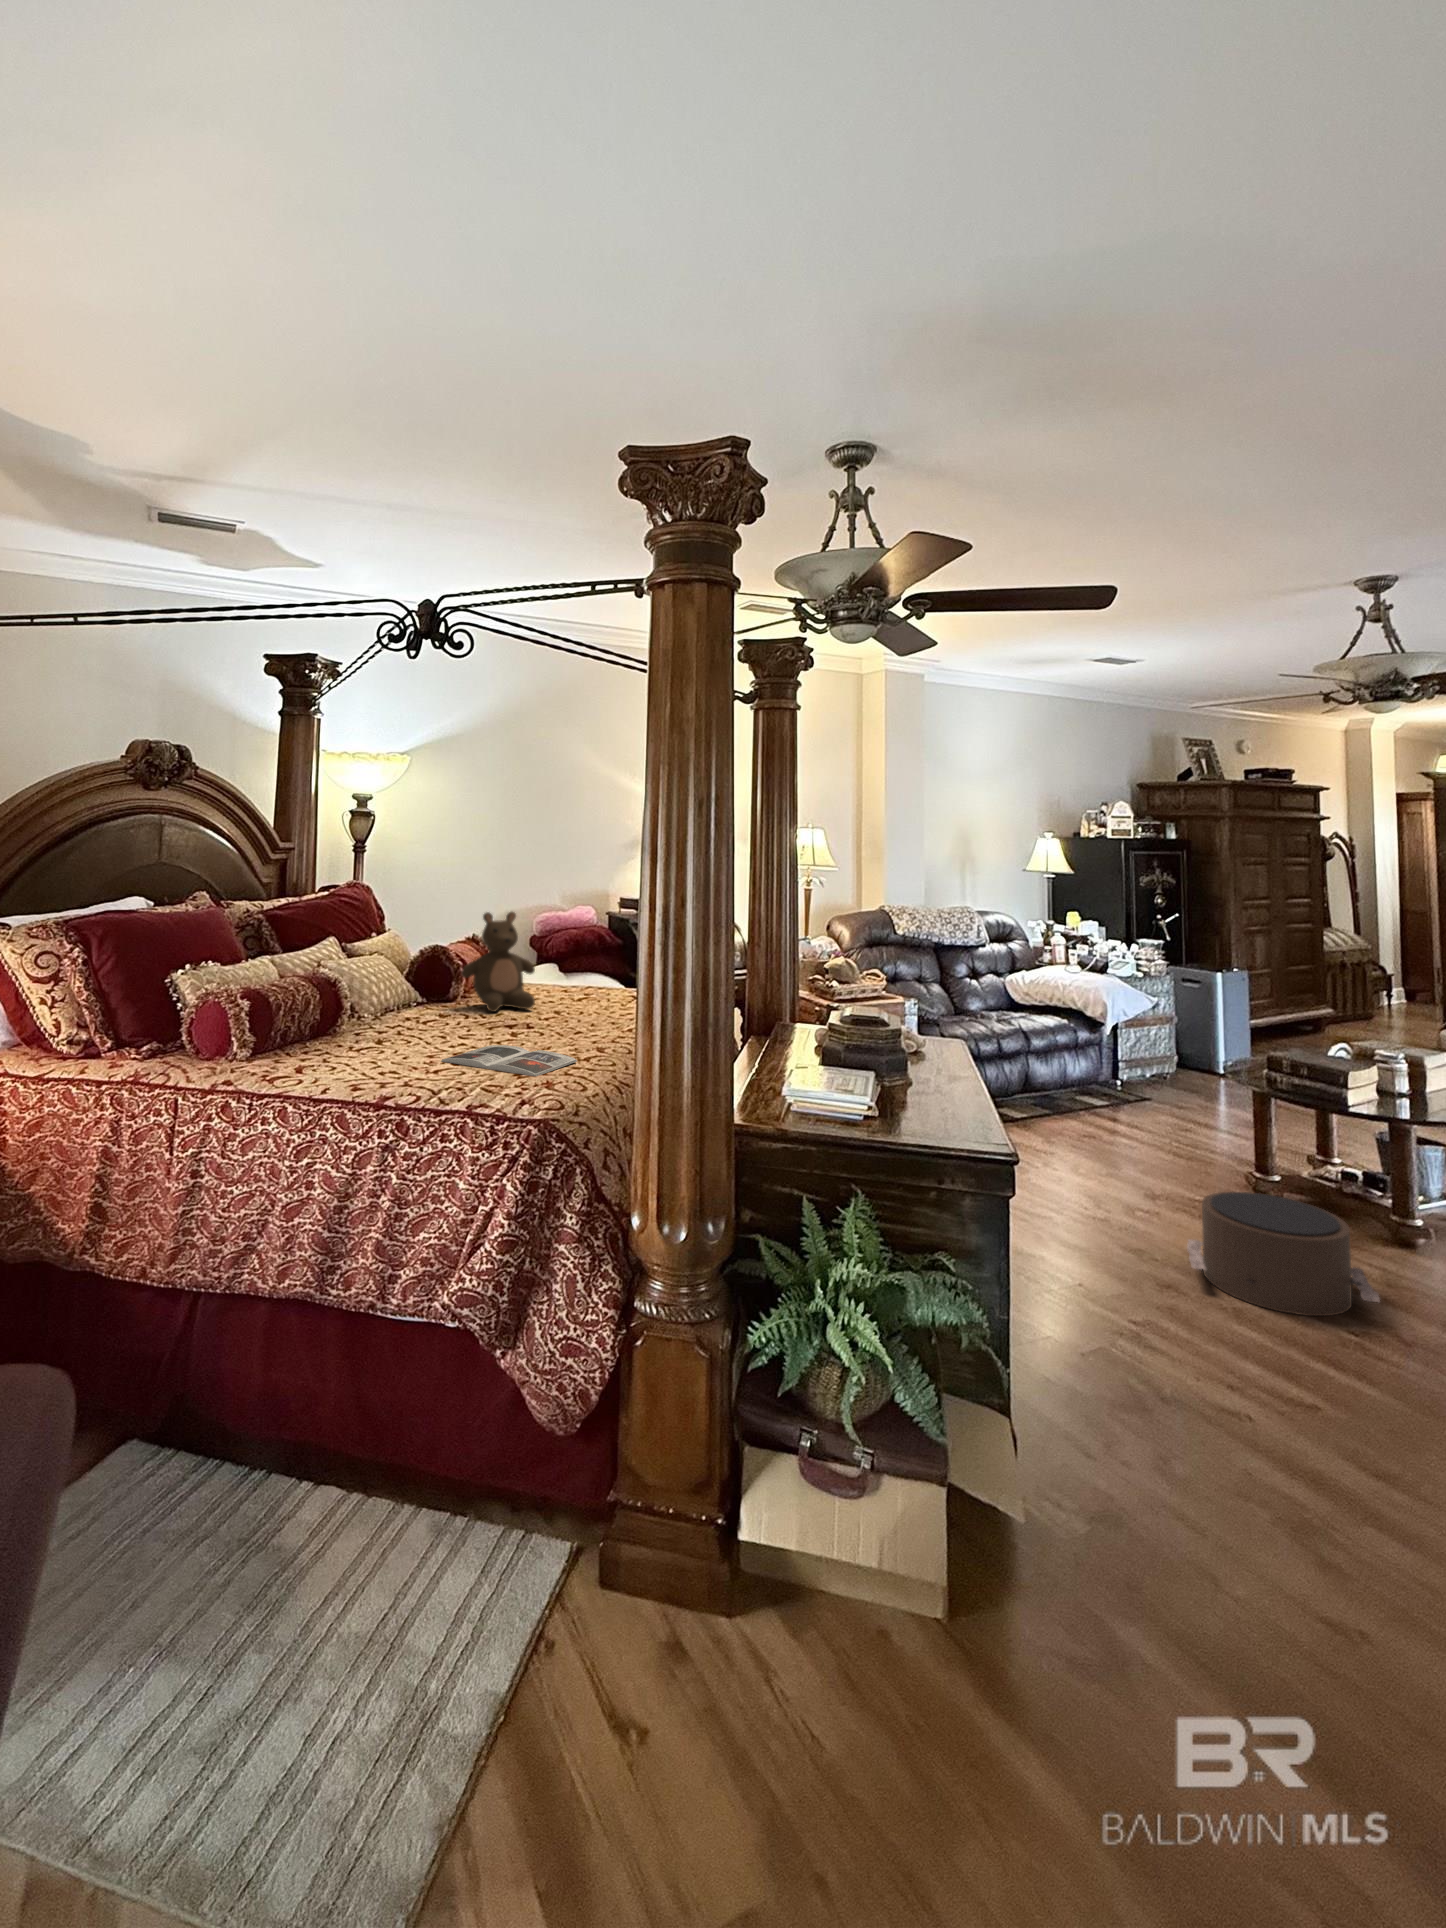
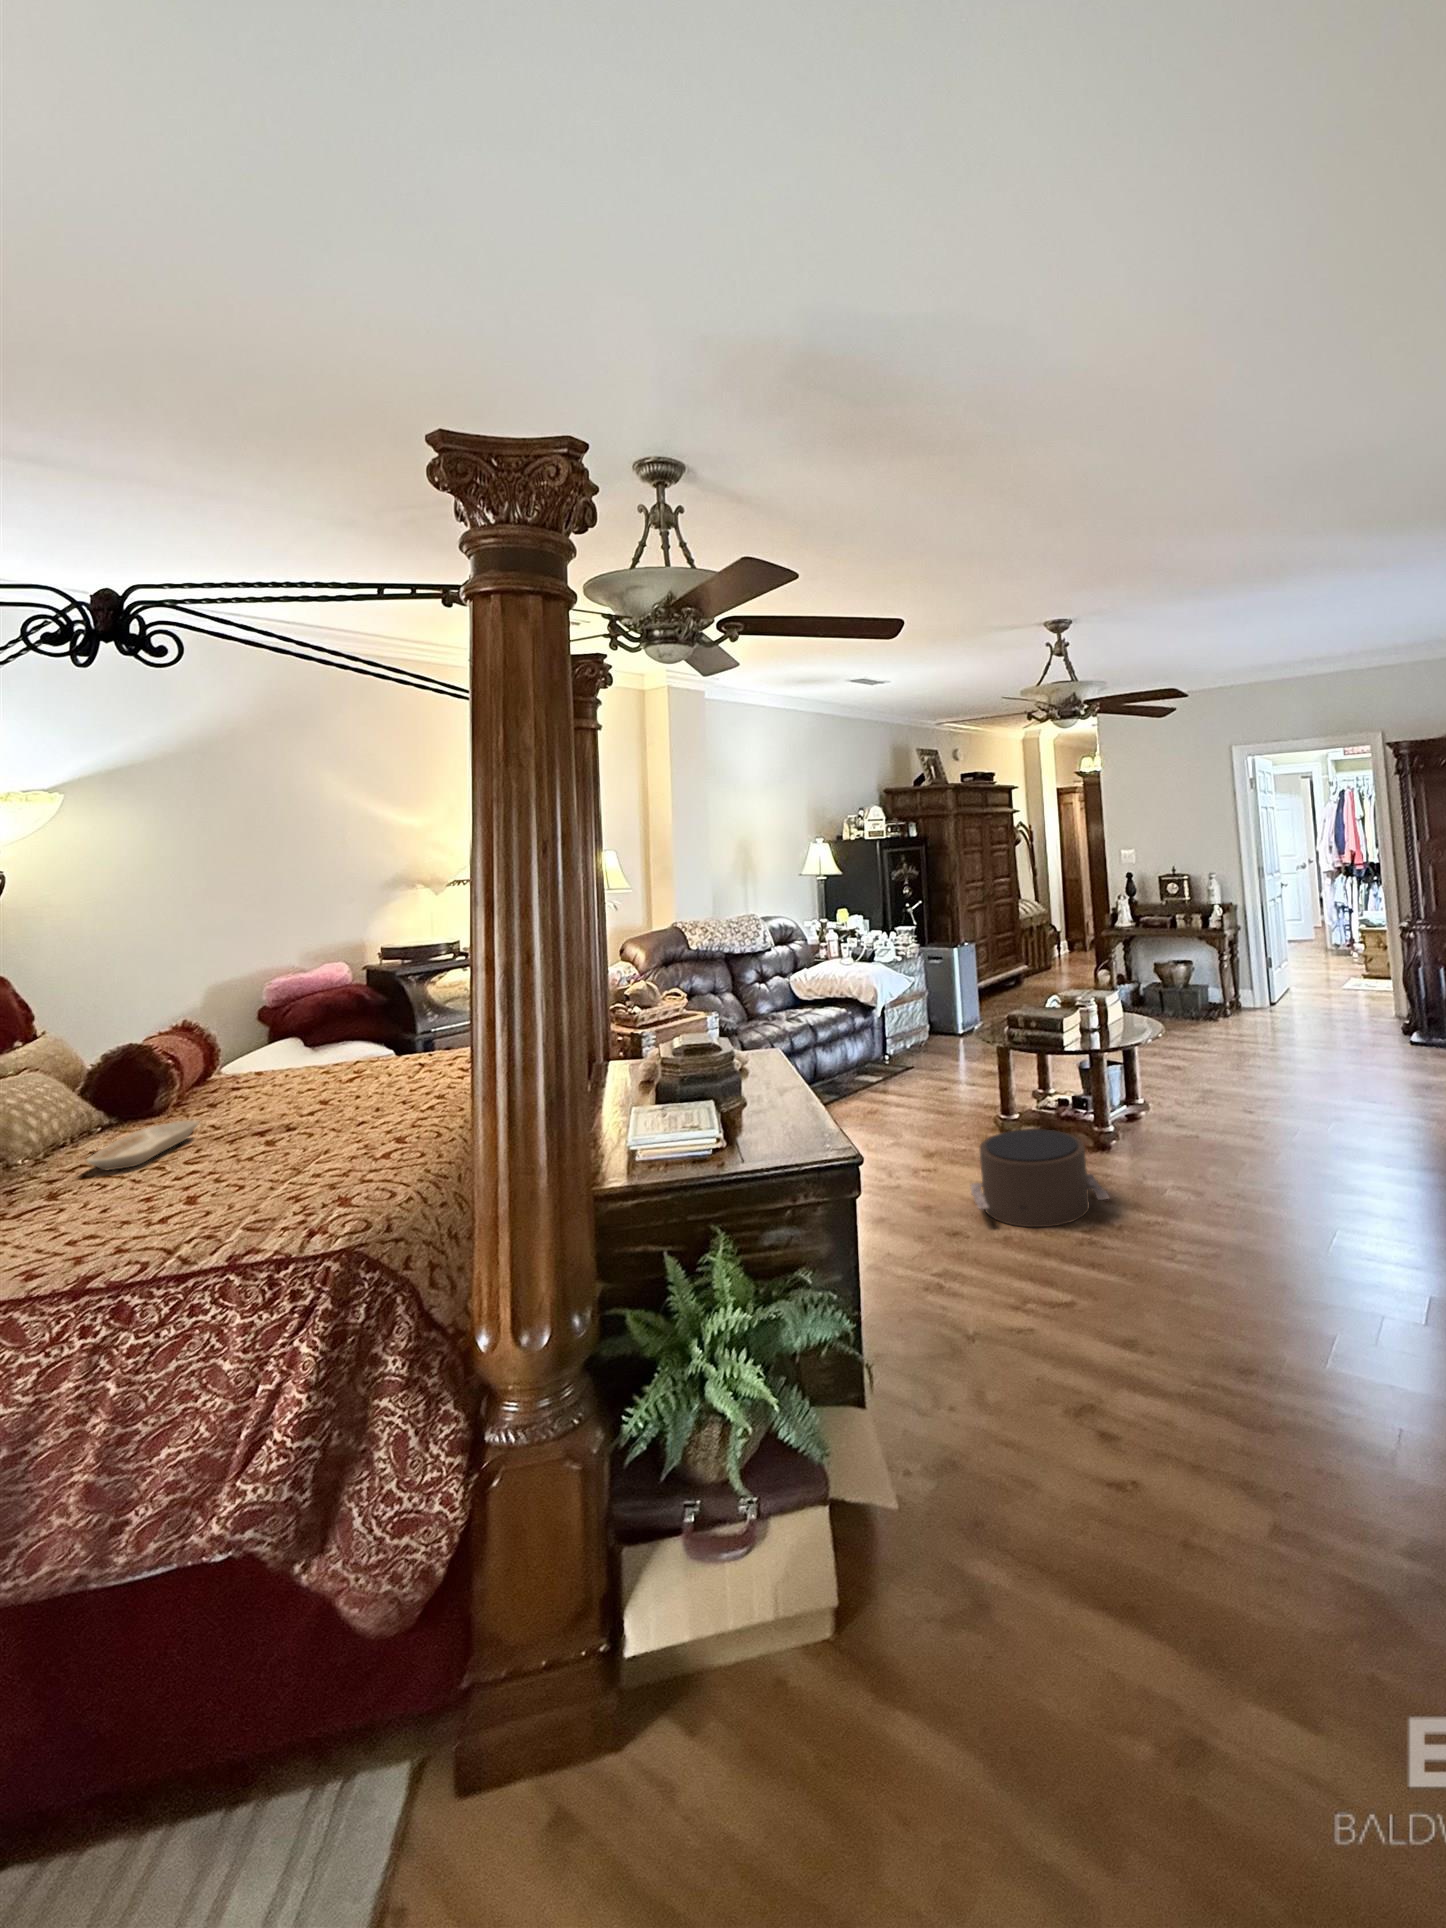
stuffed bear: present [461,912,535,1012] -> none [187,989,298,1117]
tray: none [393,1006,466,1032] -> present [86,1120,199,1170]
magazine: present [441,1045,577,1076] -> none [172,1155,373,1202]

